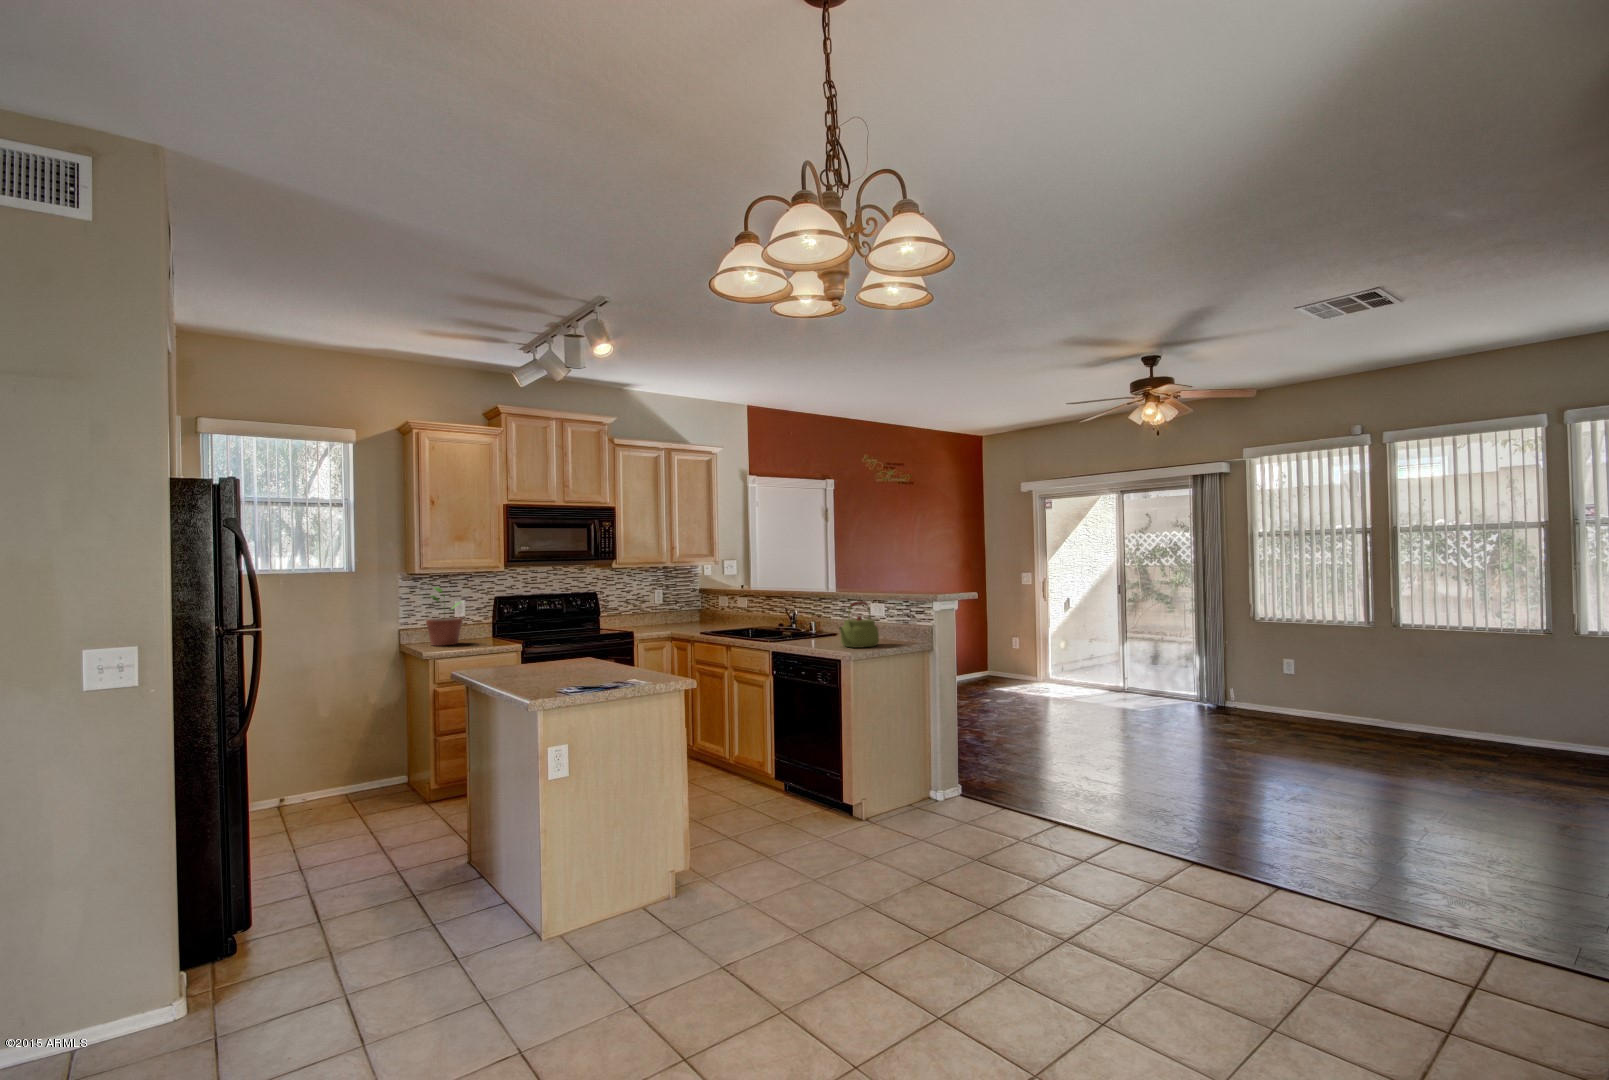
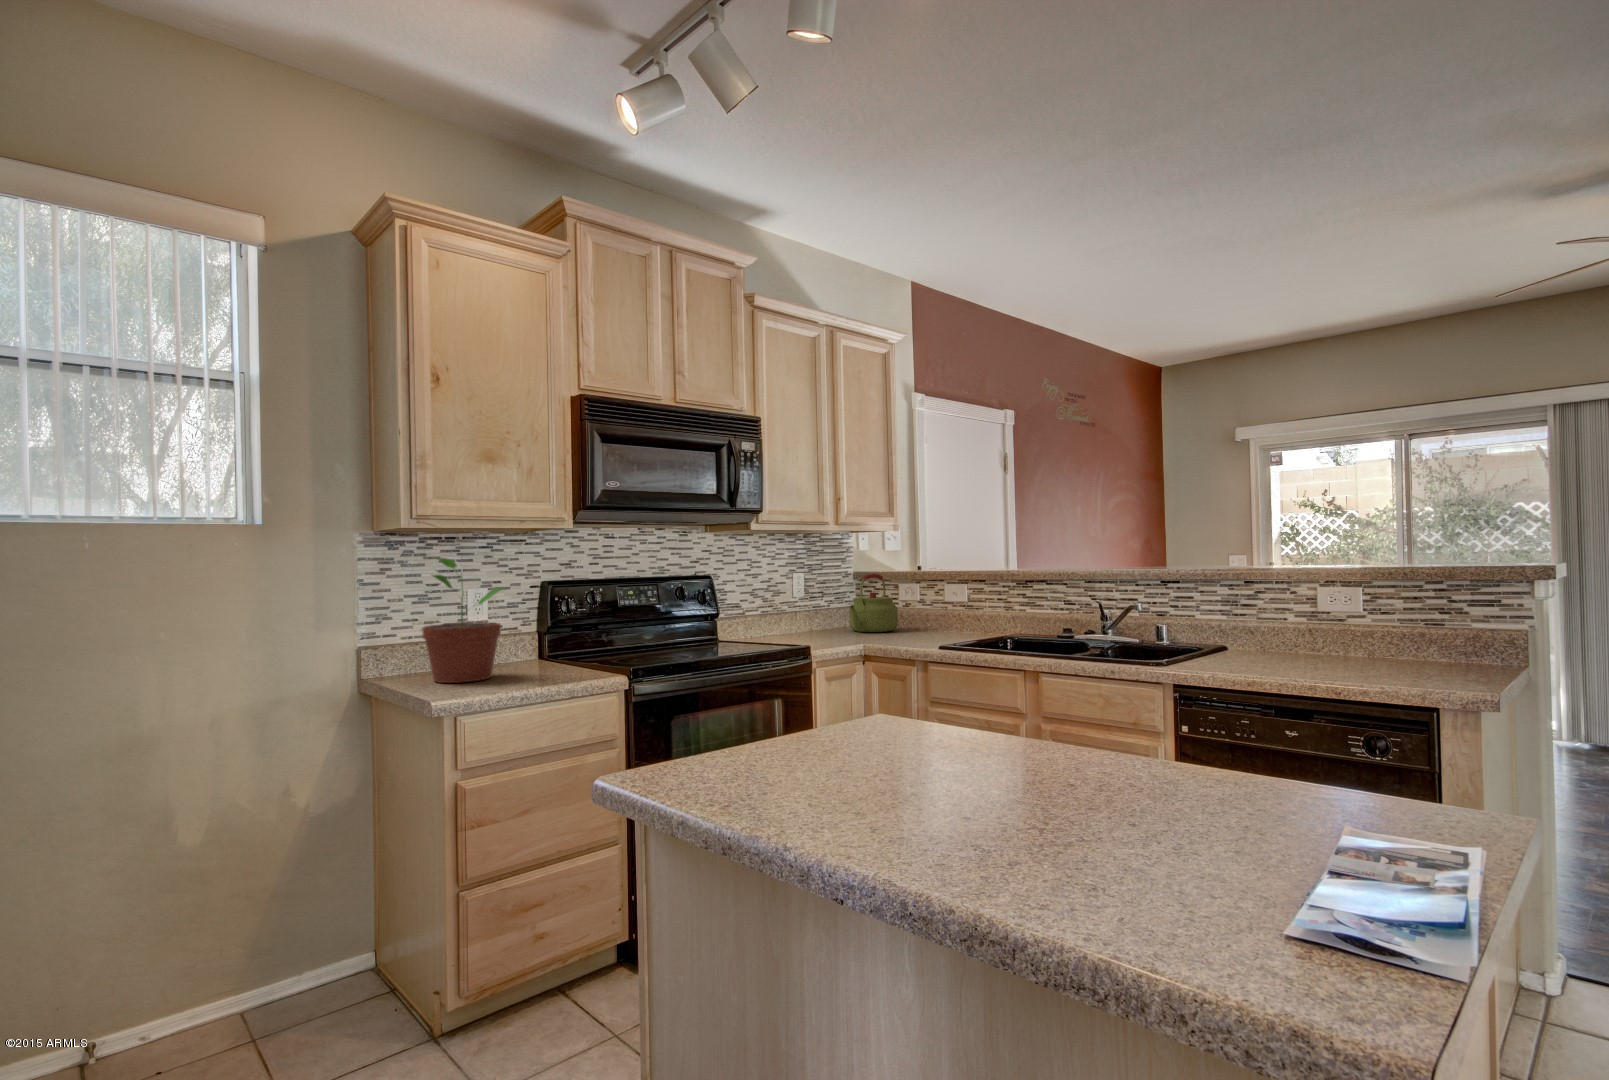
kettle: present [839,601,879,648] -> present [849,574,898,632]

